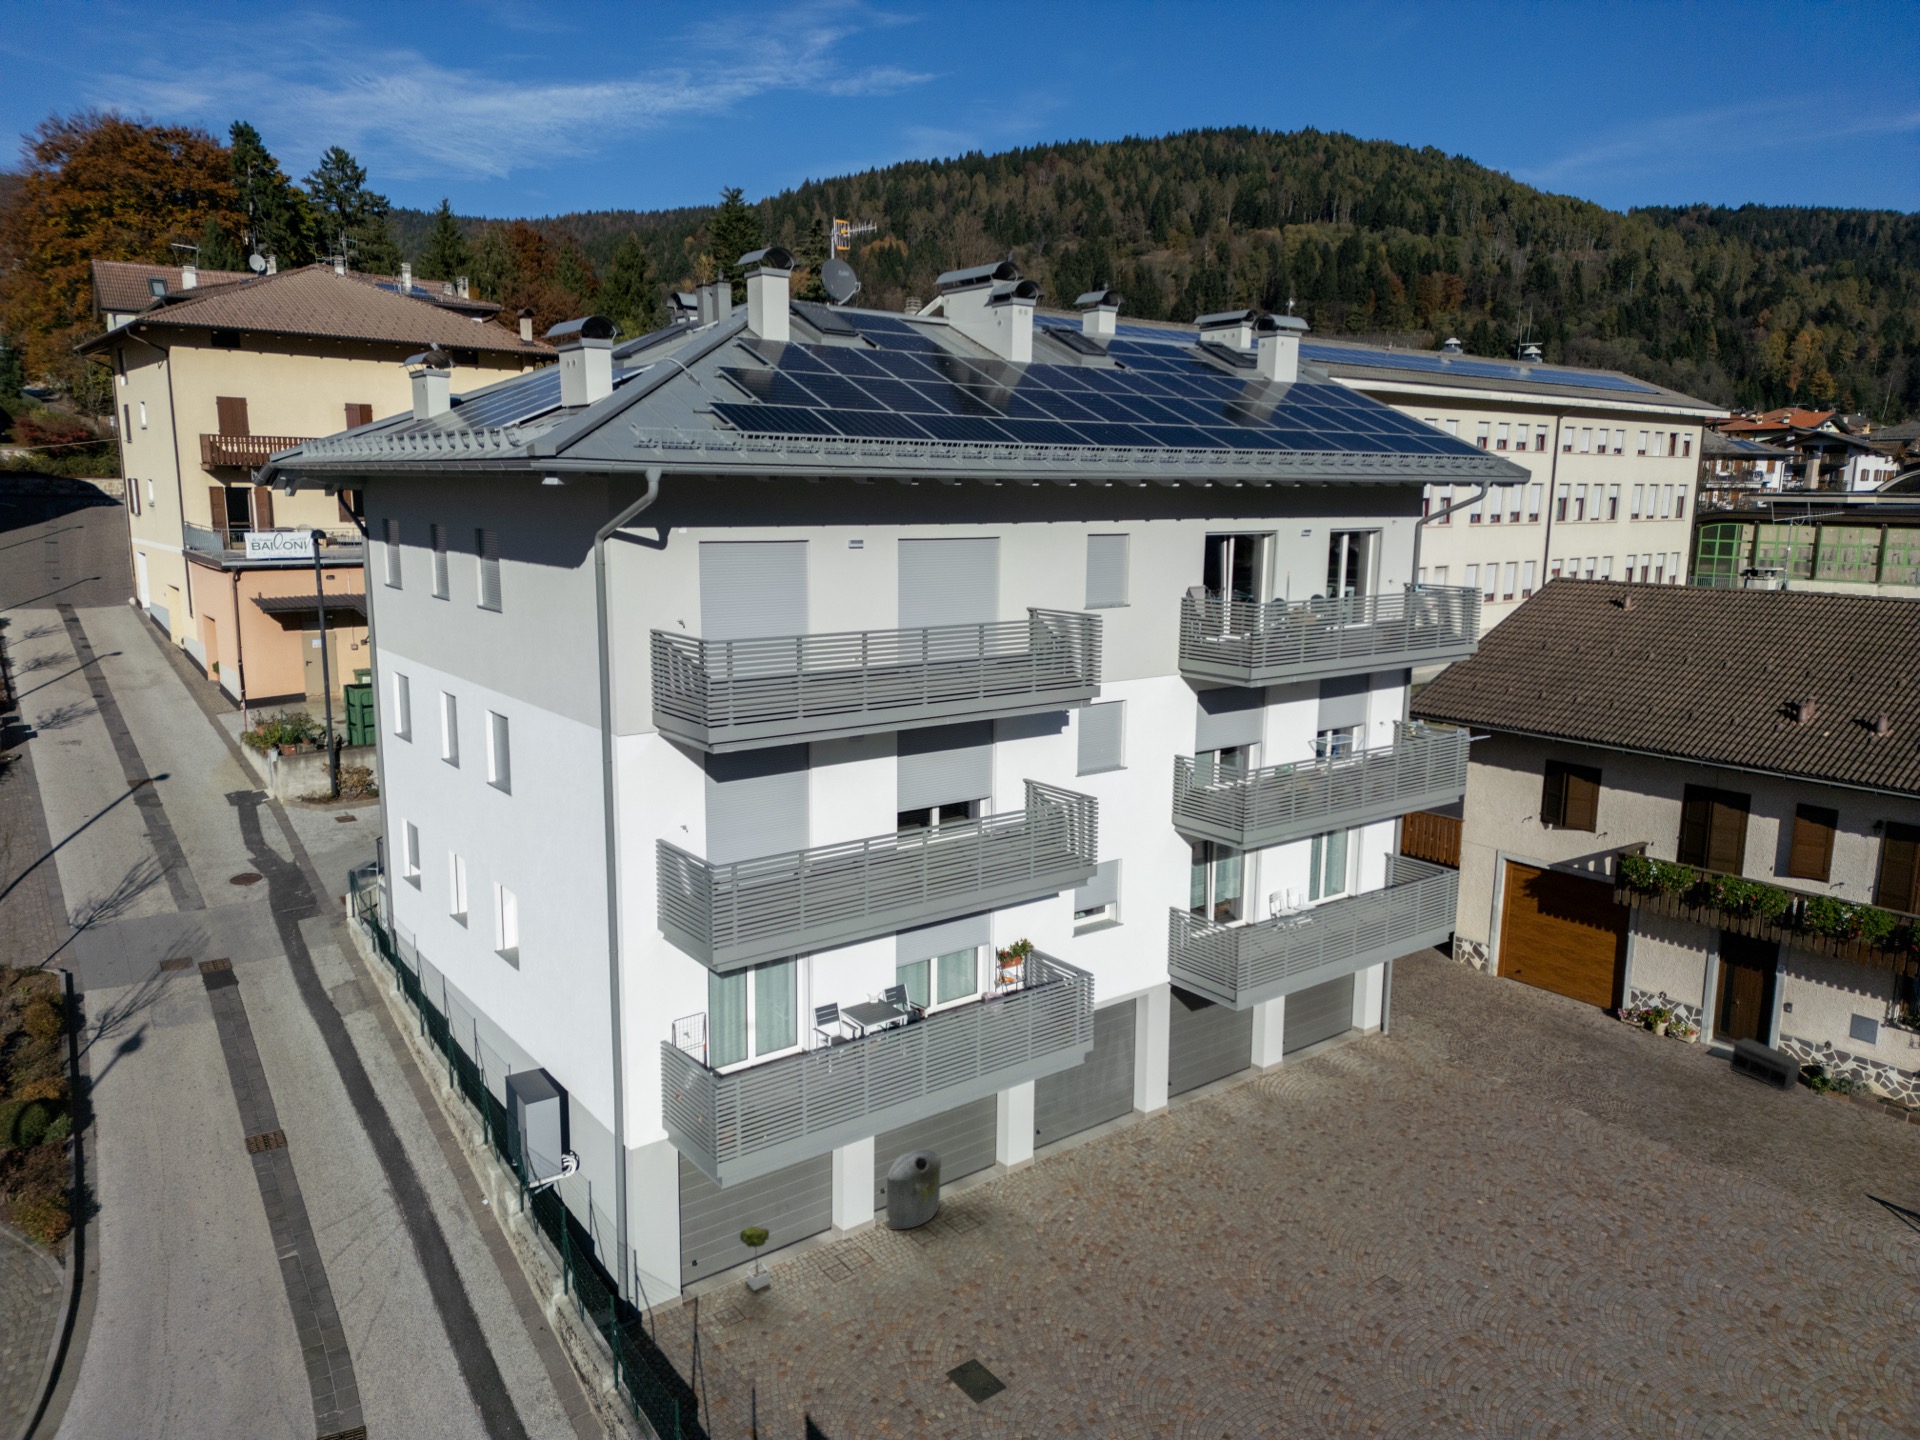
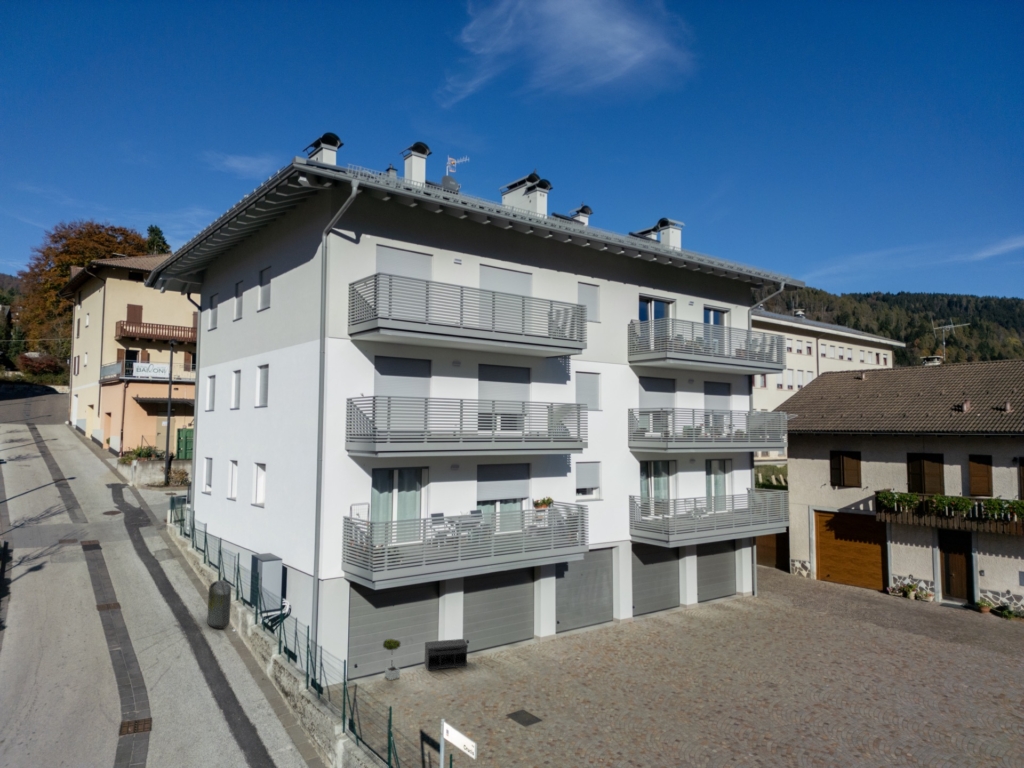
bench: present [1730,1038,1801,1091] -> present [425,639,468,671]
trash can: present [886,1149,941,1230] -> present [207,580,231,628]

